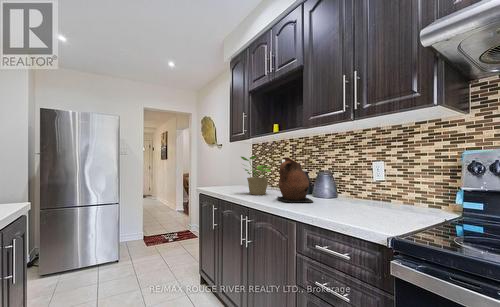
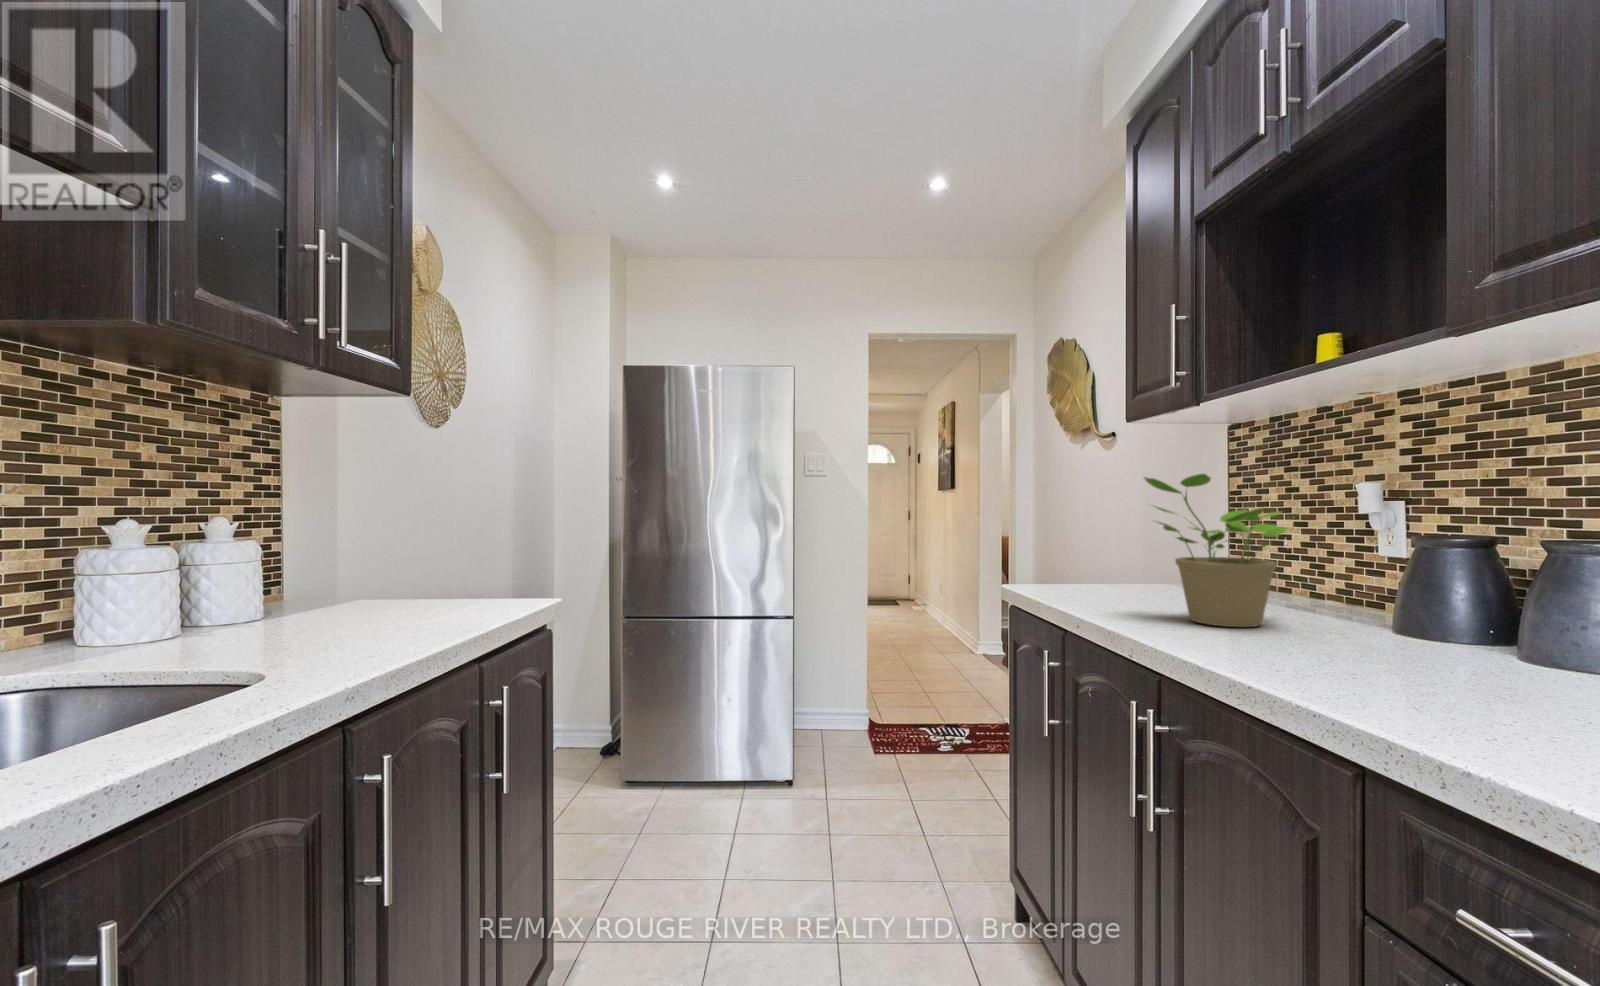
ceramic pitcher: present [277,157,313,203] -> none [1296,475,1510,684]

